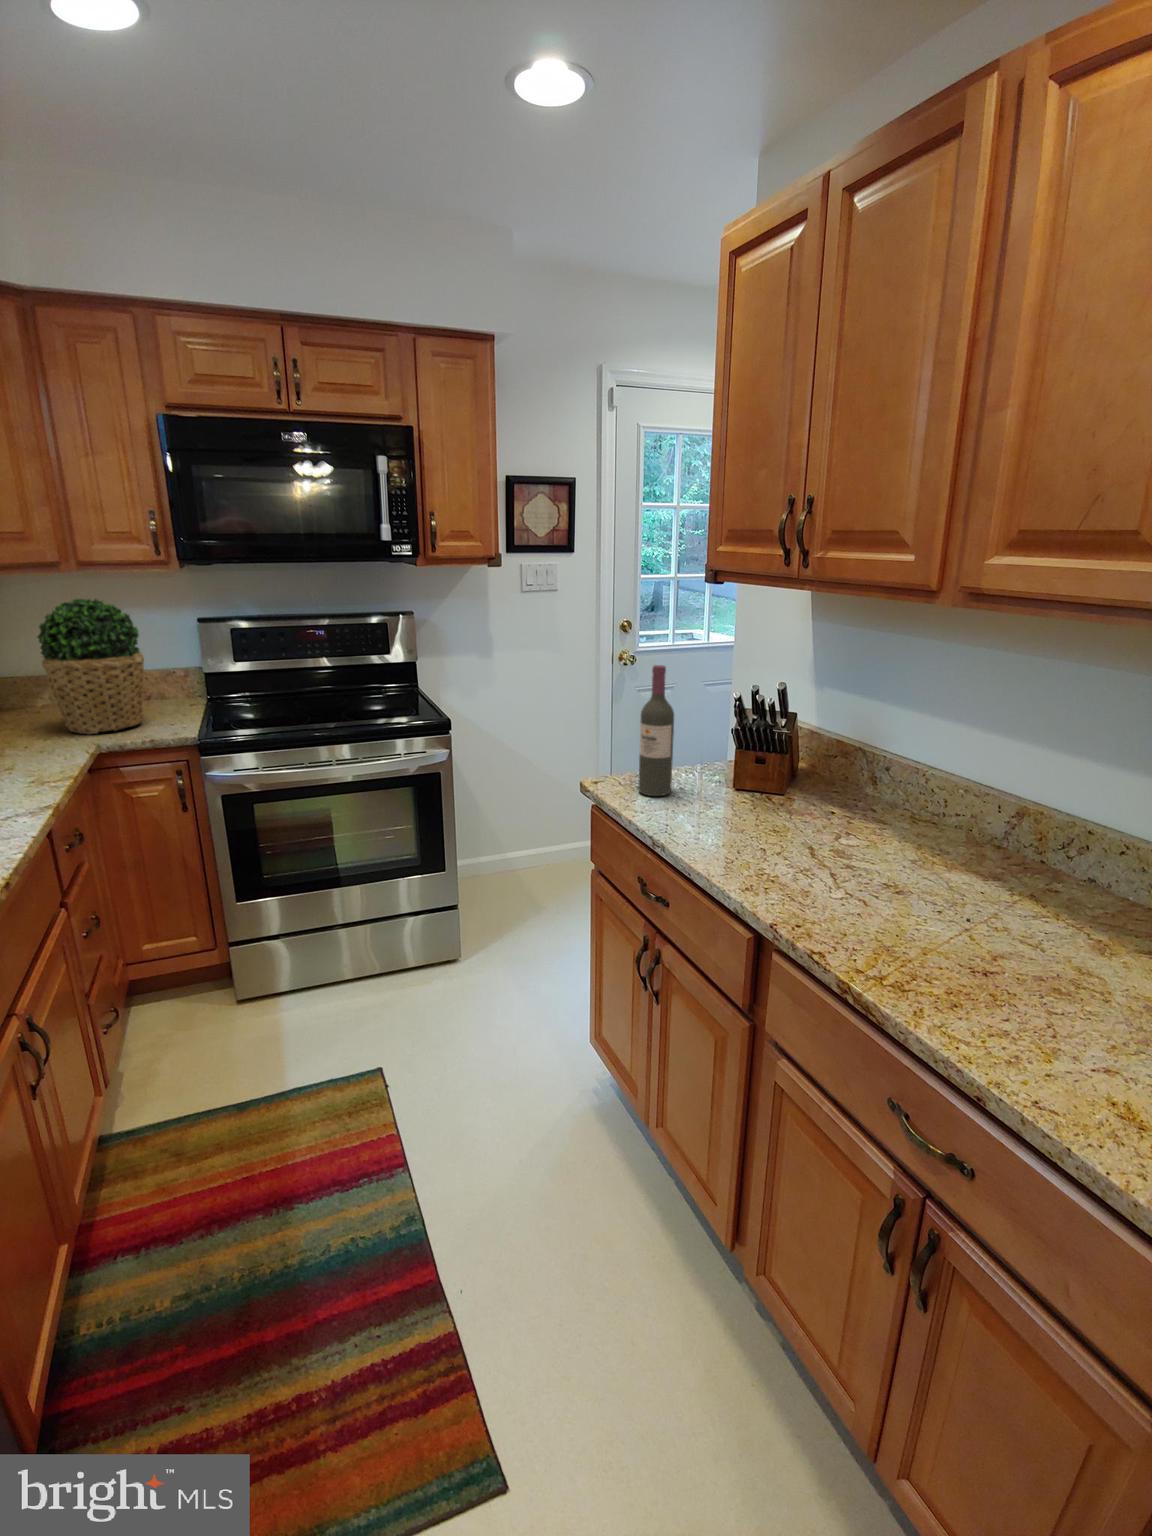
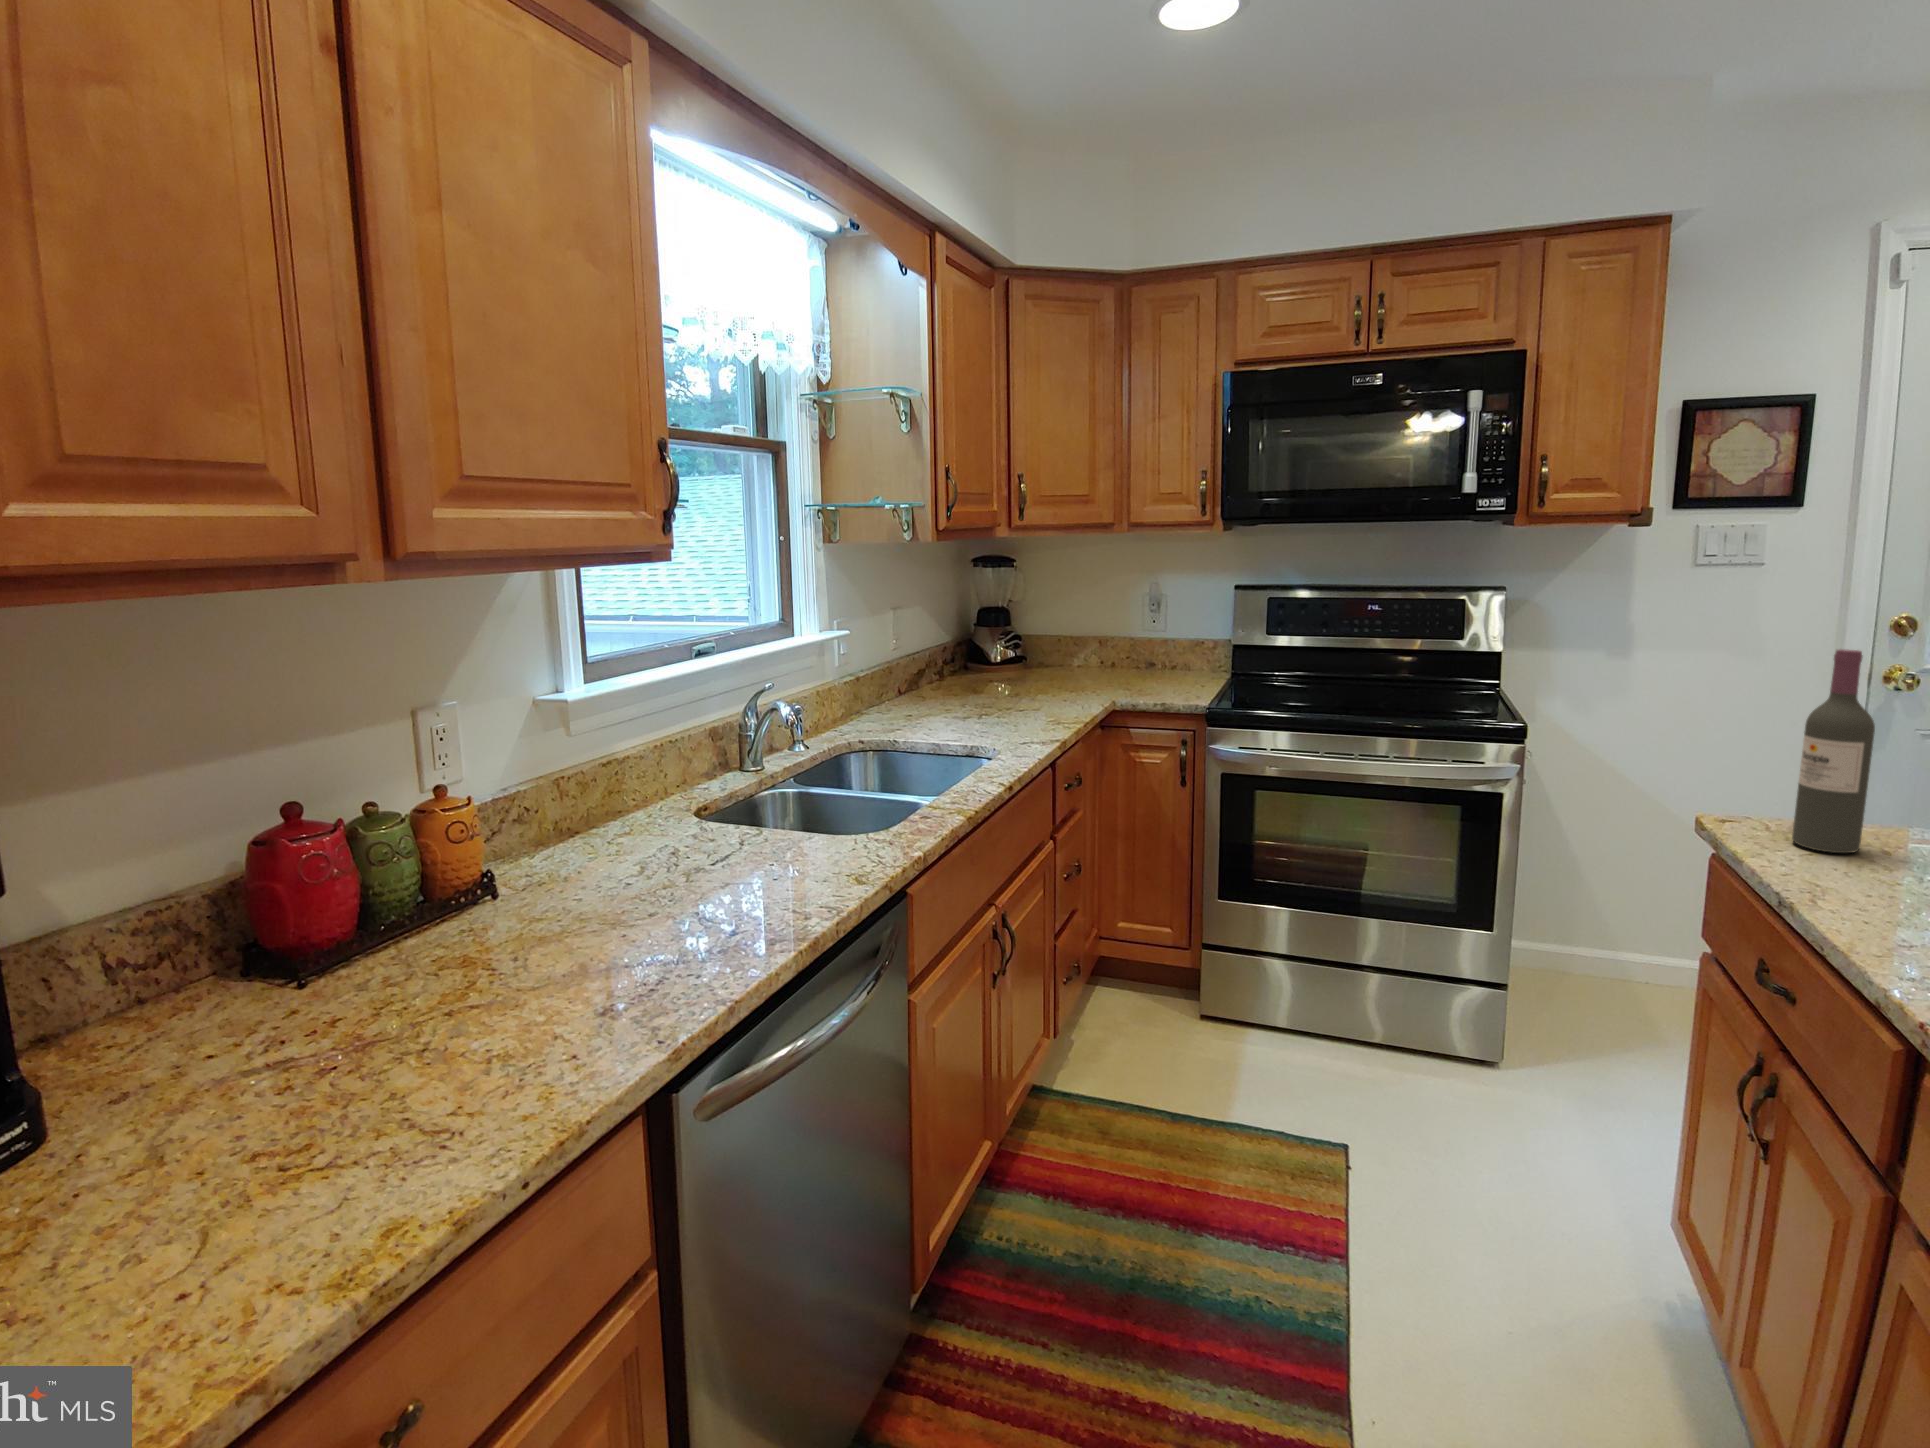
potted plant: present [37,599,144,734] -> none [1080,558,1171,691]

